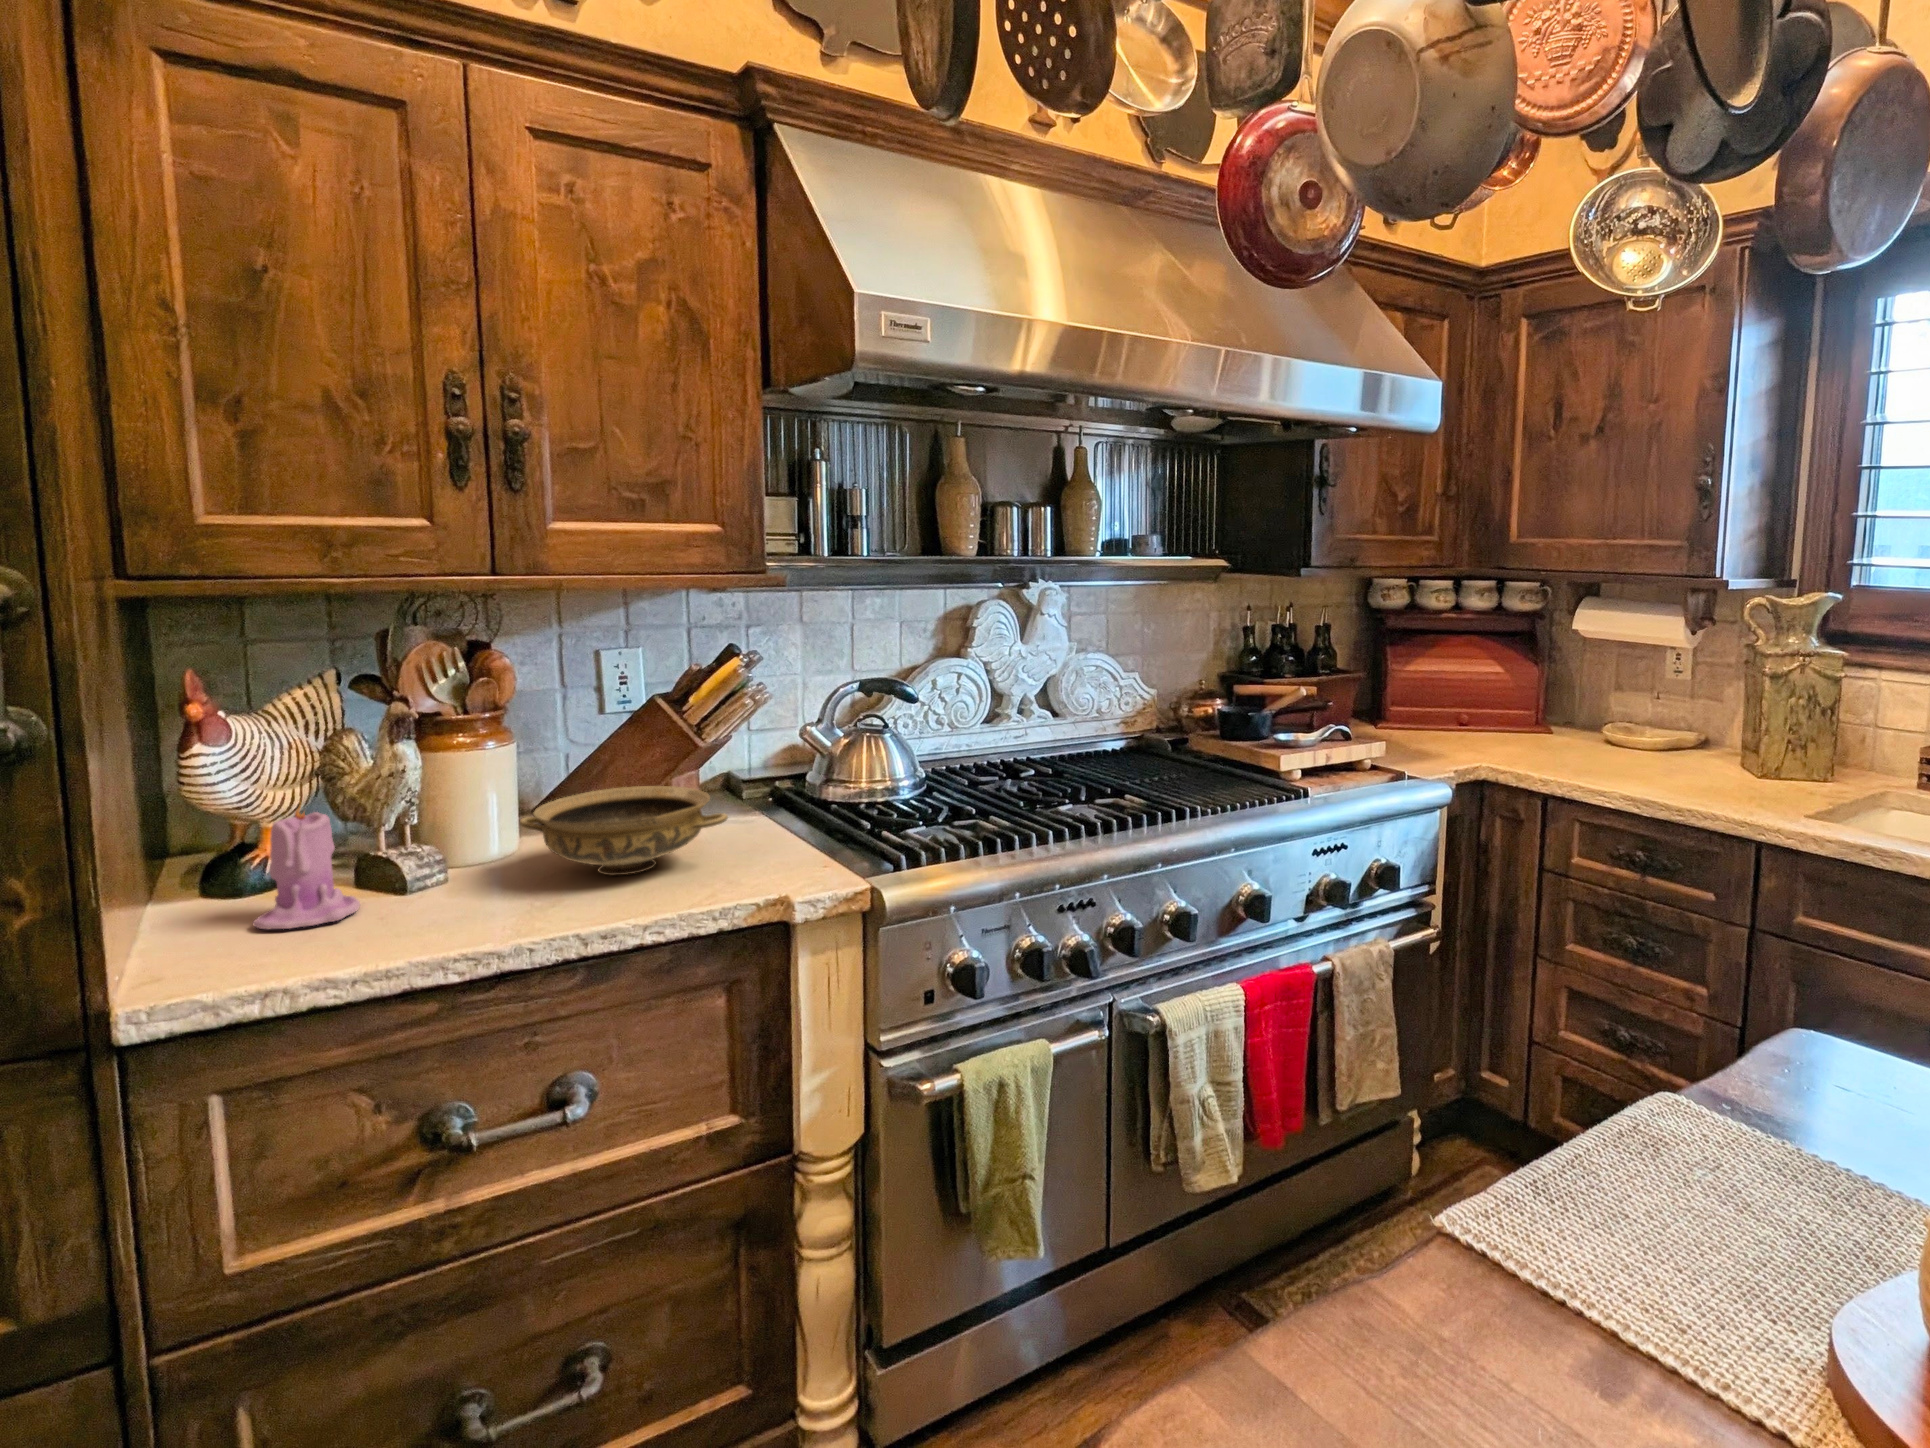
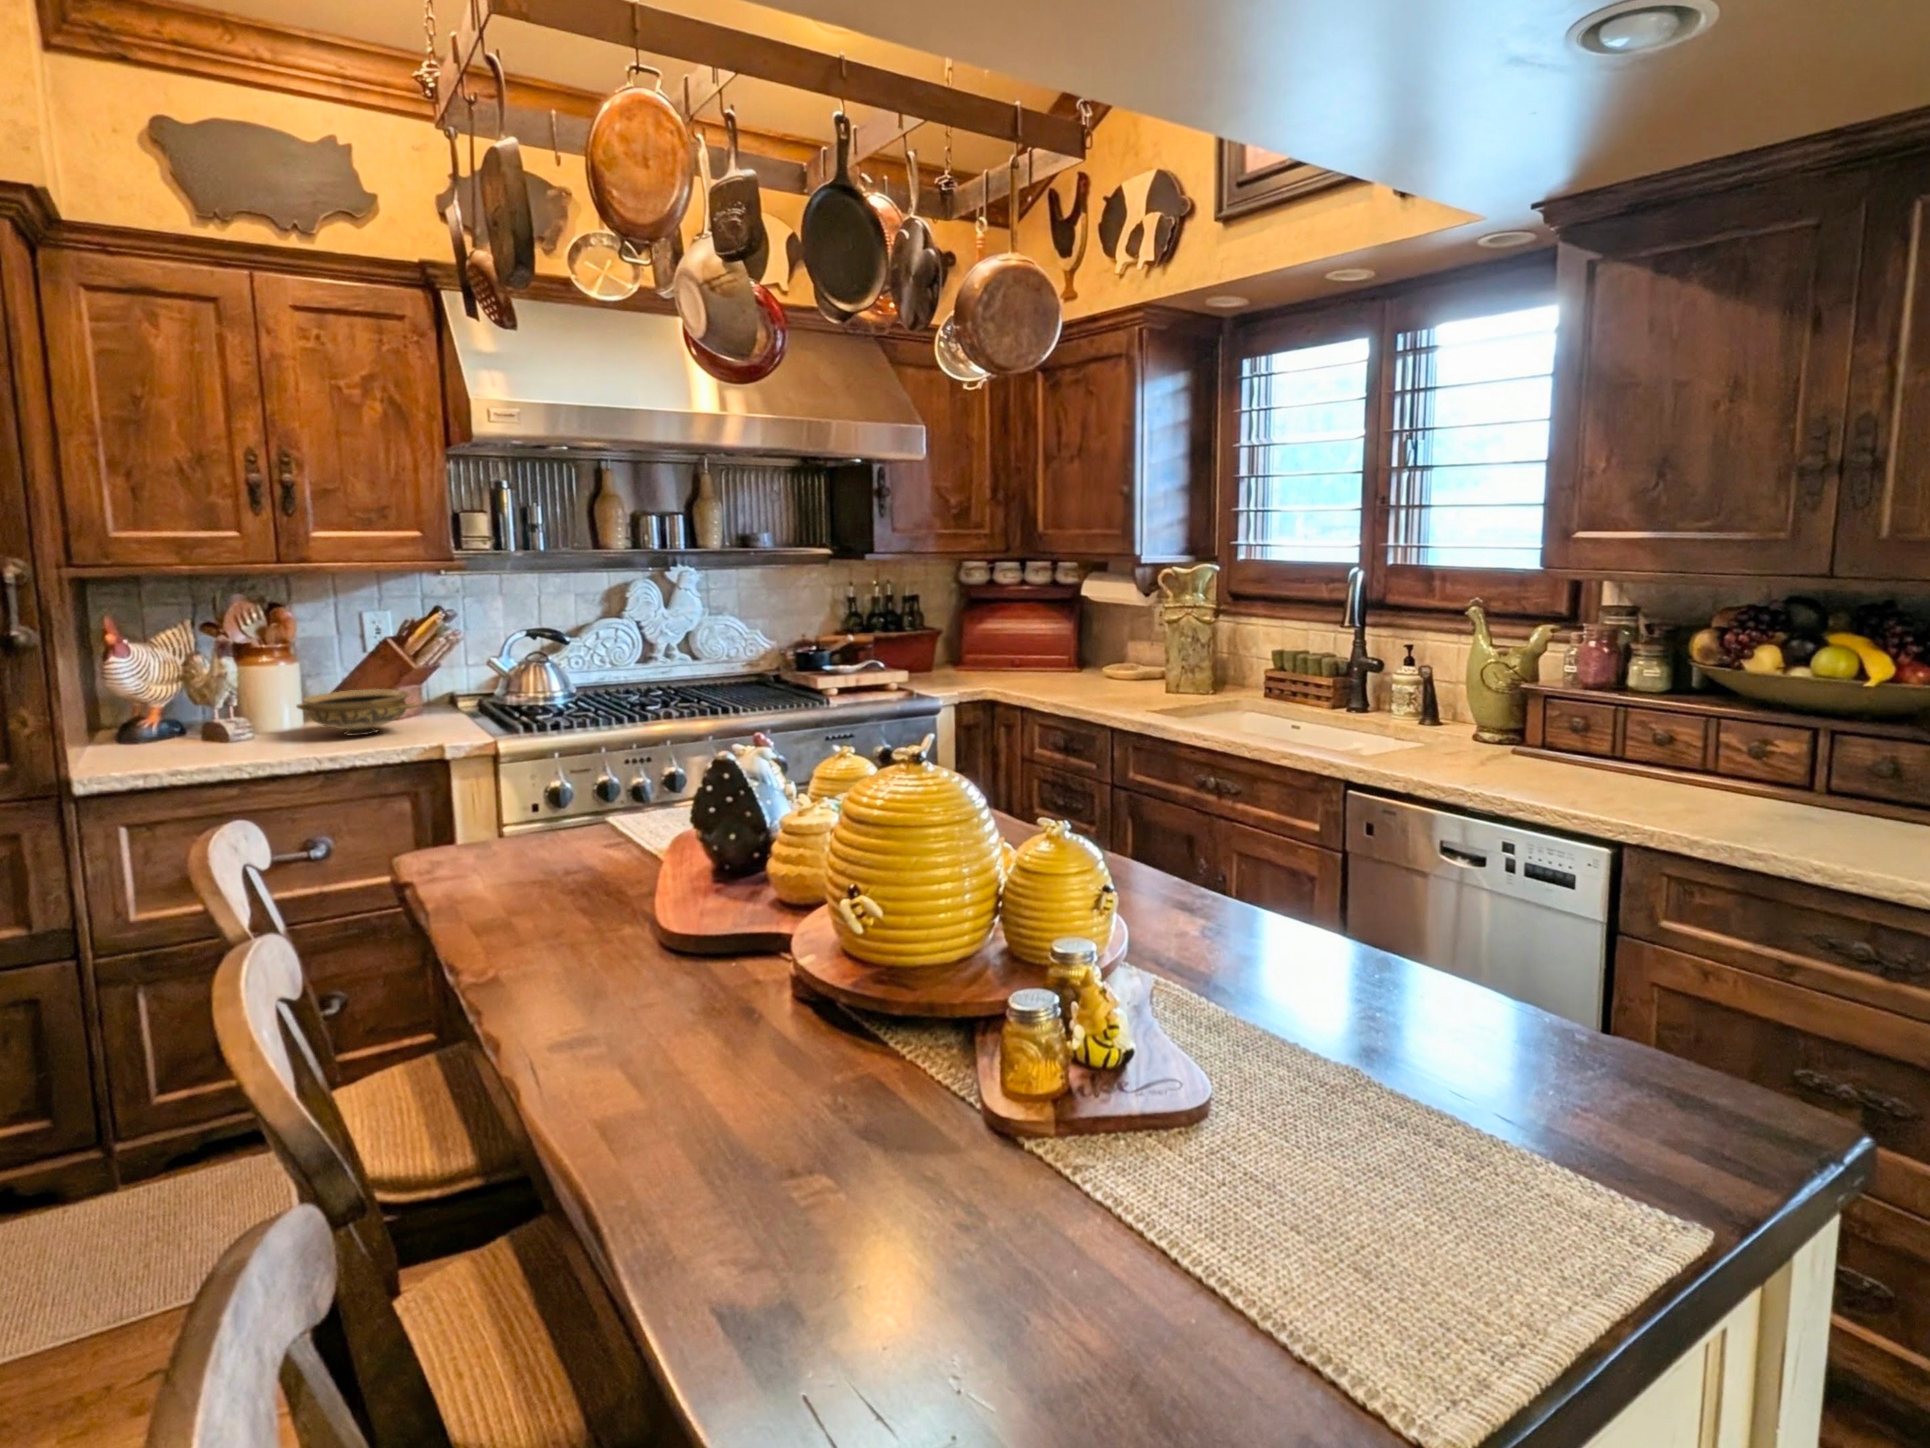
candle: present [253,805,360,929] -> none [146,687,204,752]

